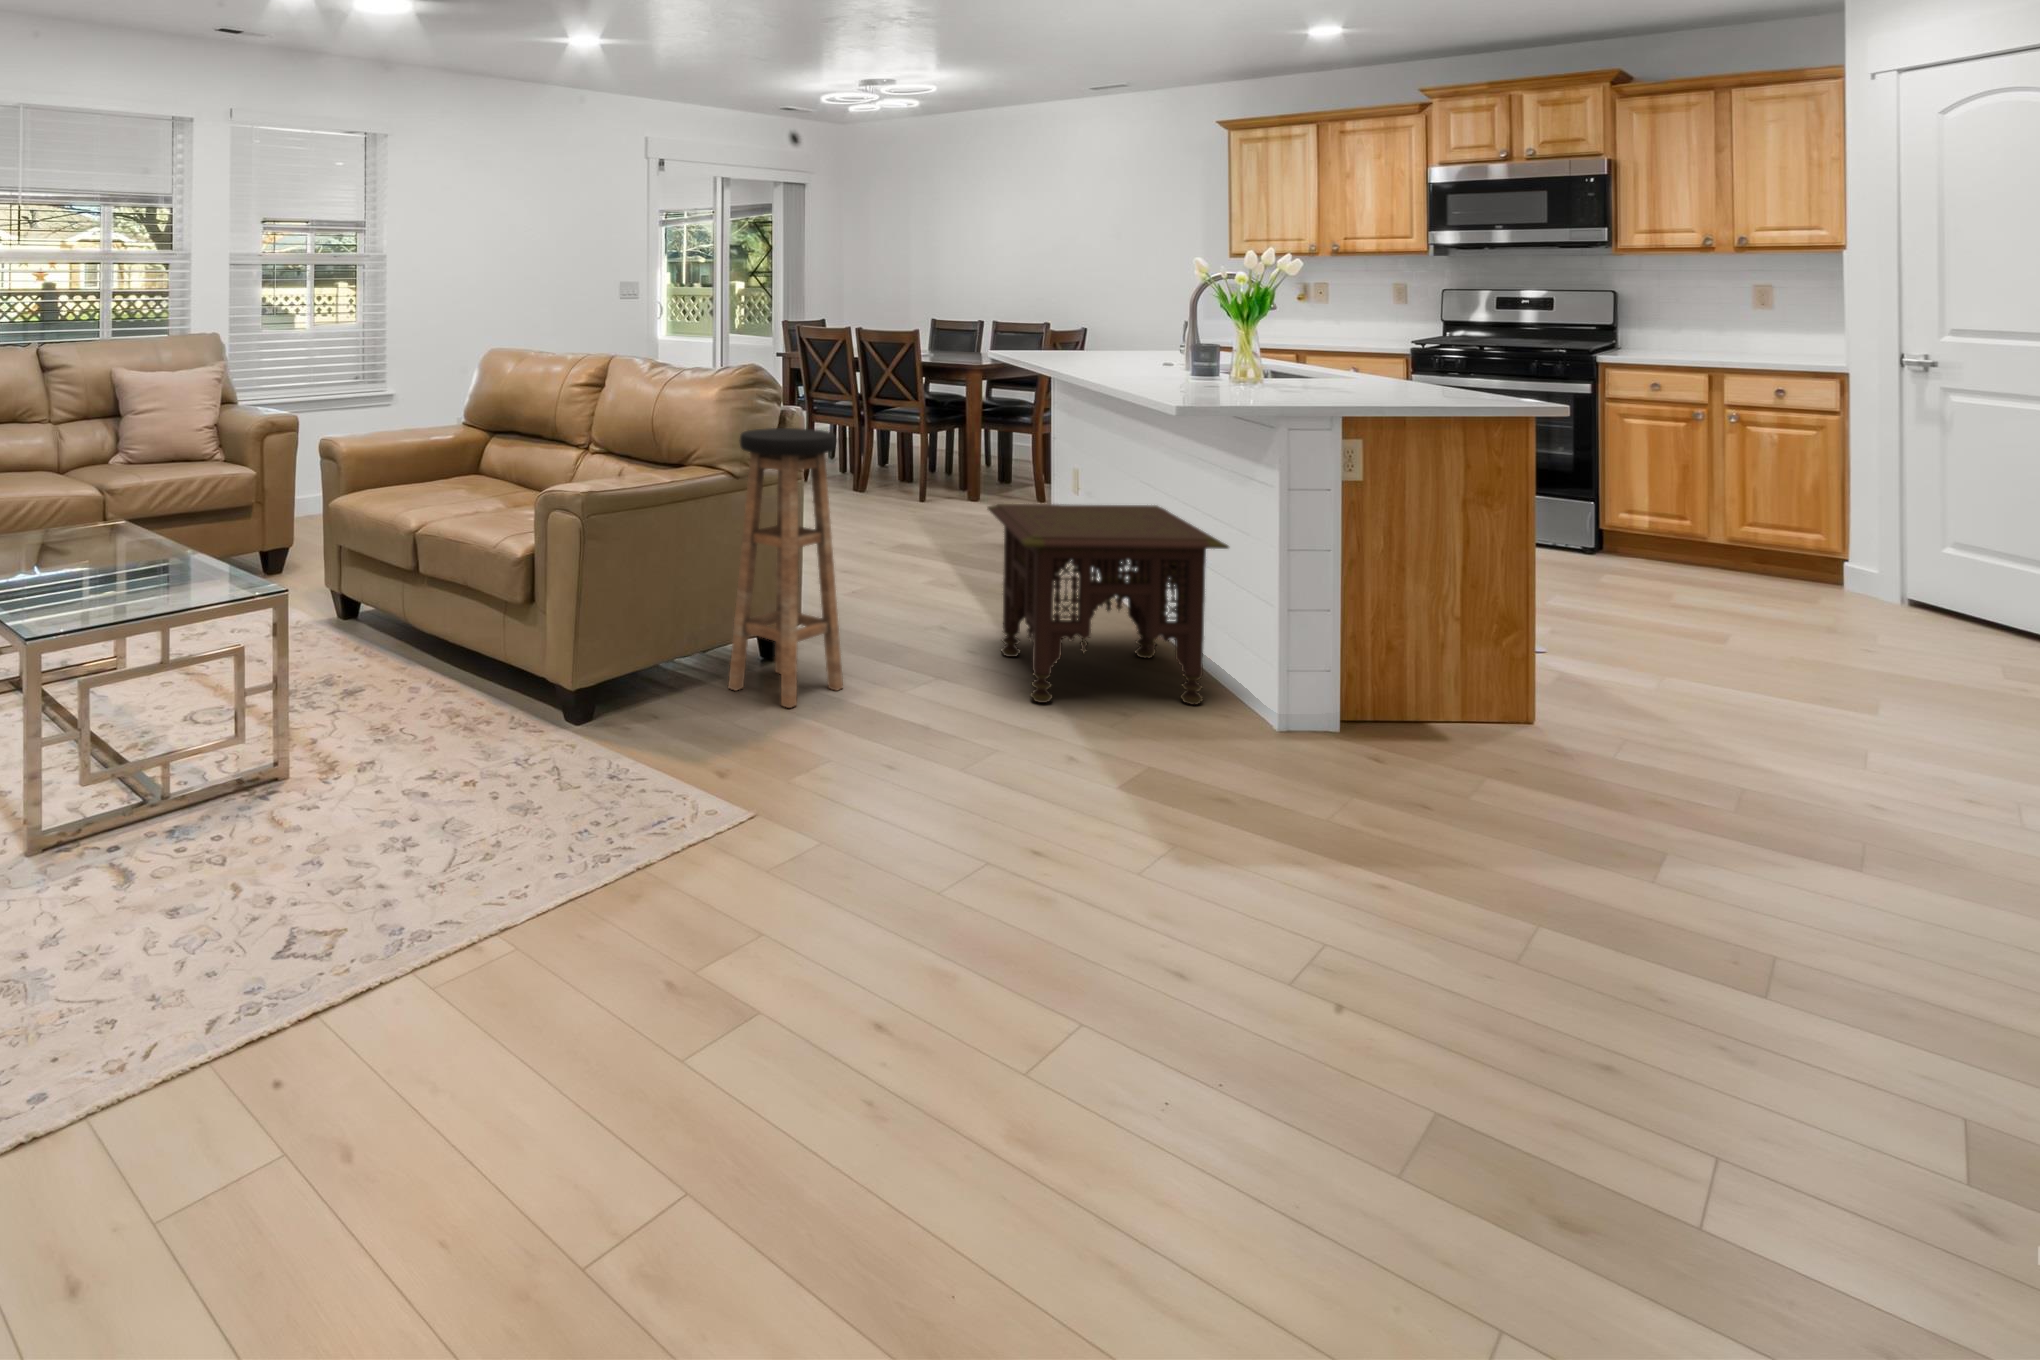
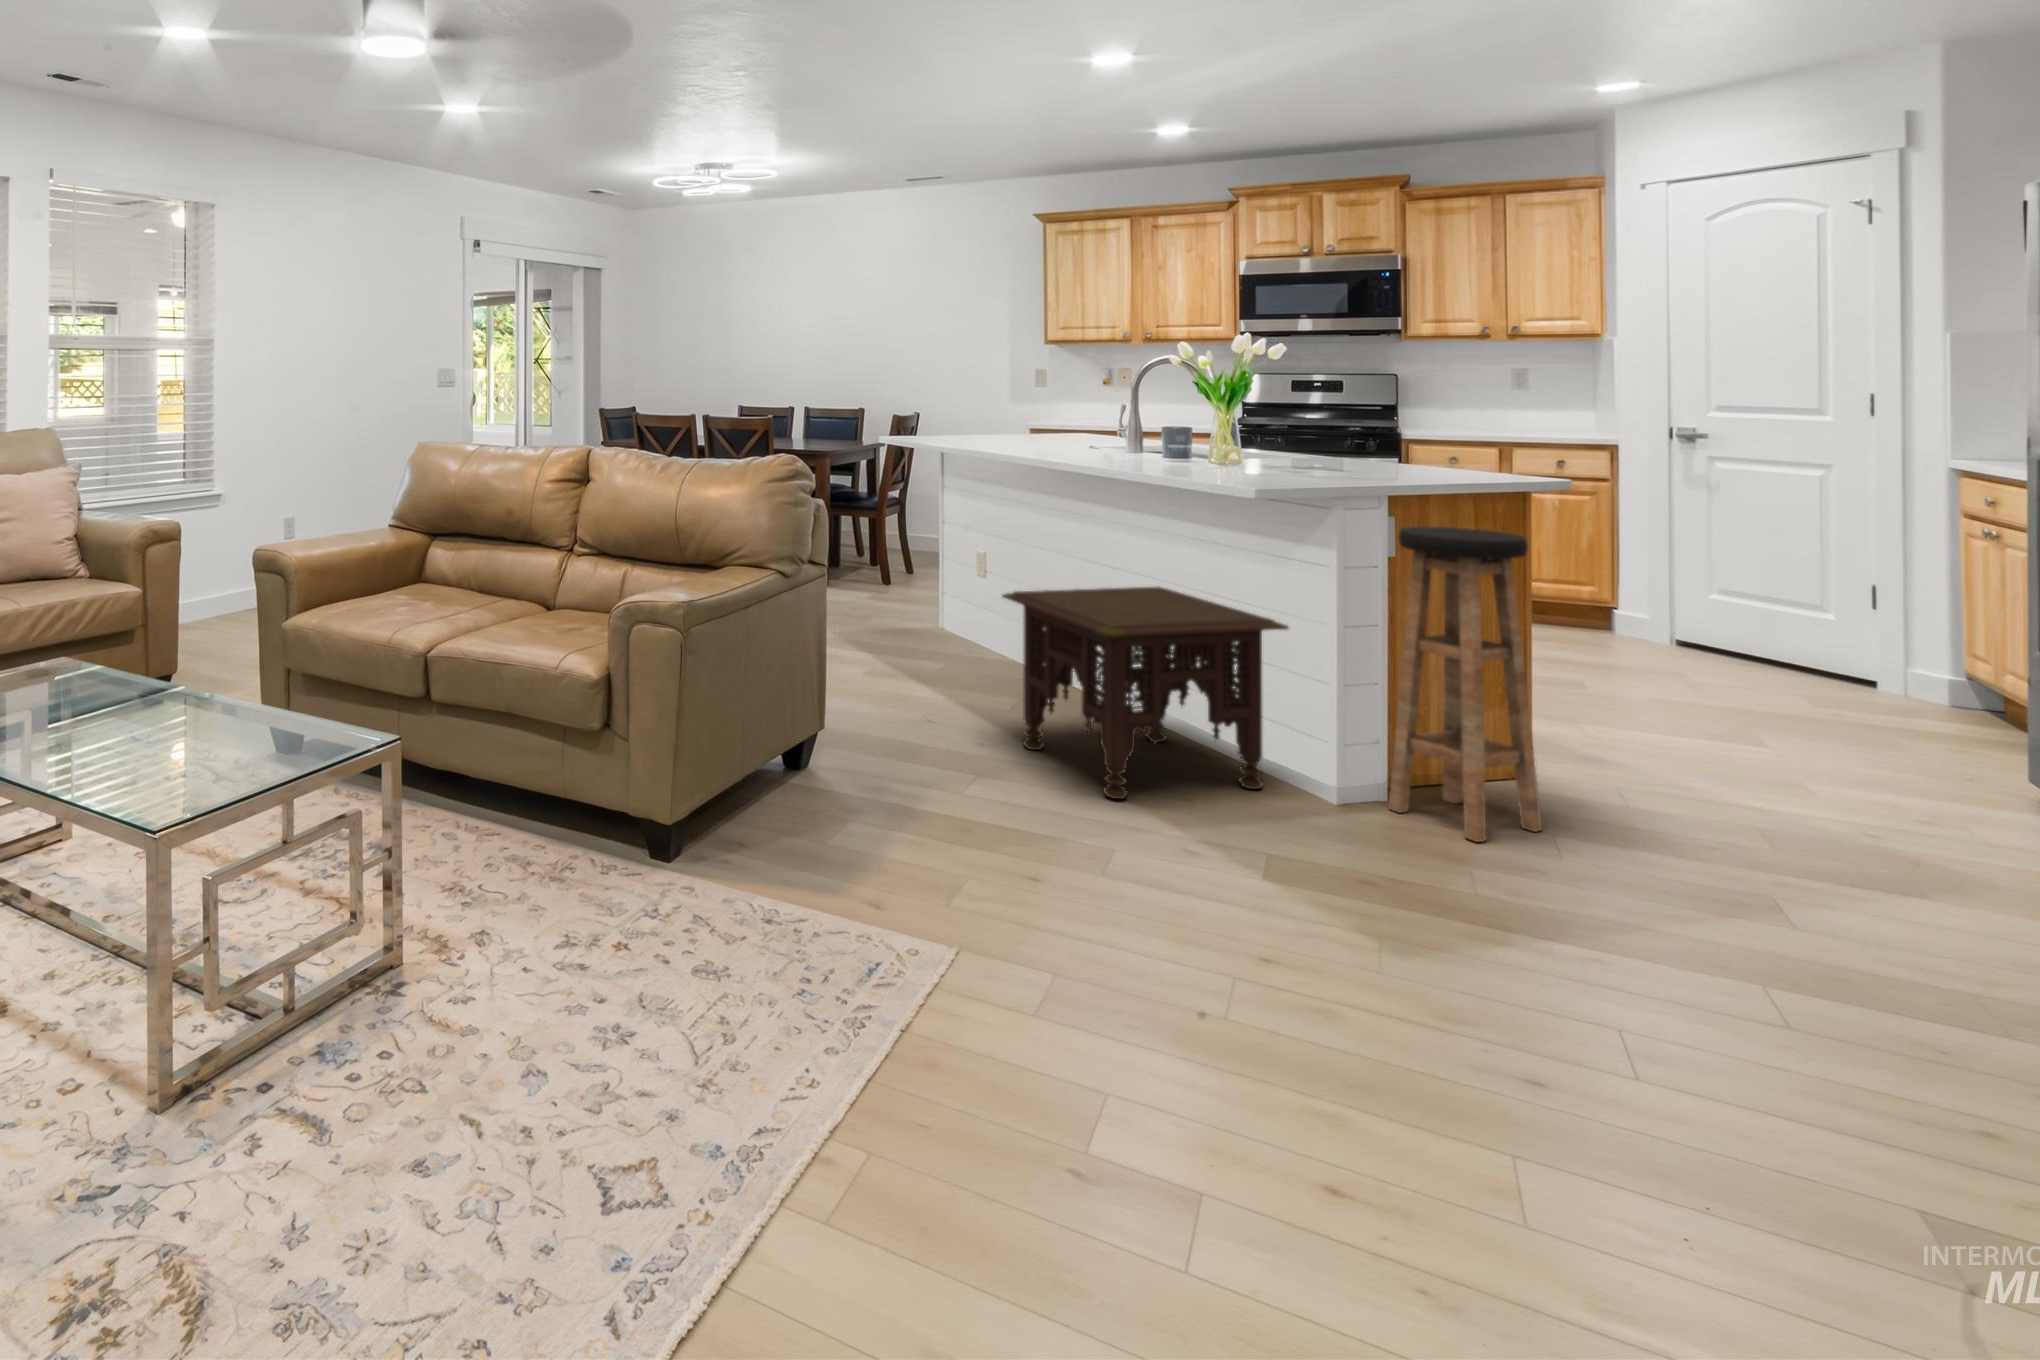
bar stool: present [728,428,843,708] -> present [1388,527,1542,842]

